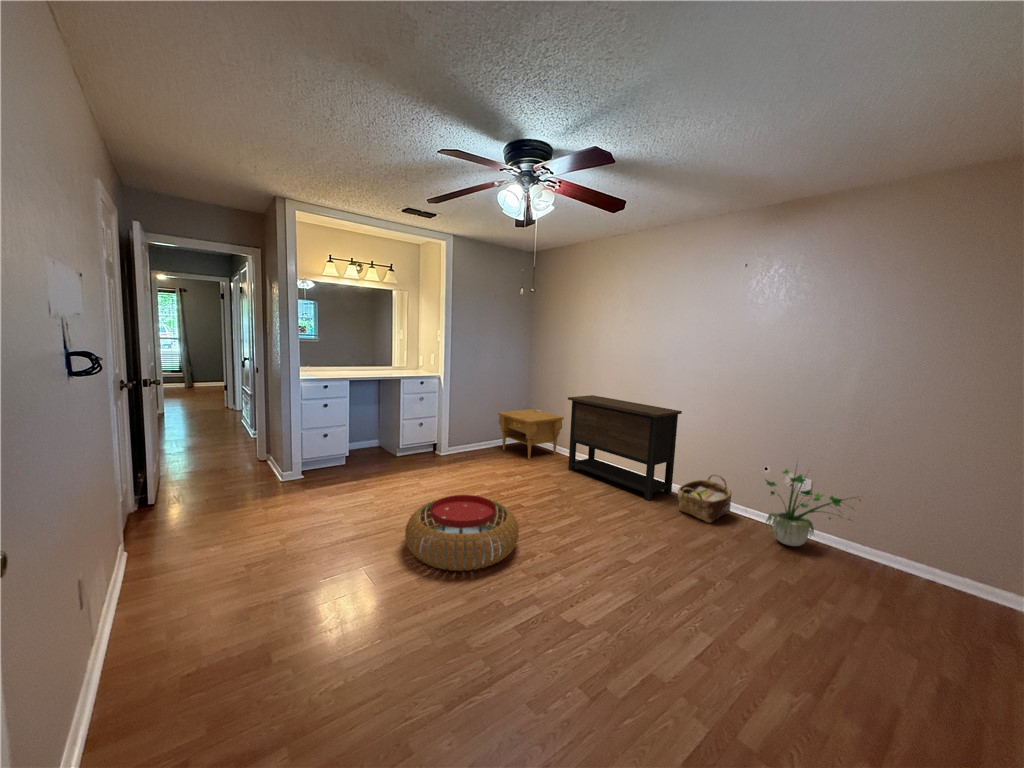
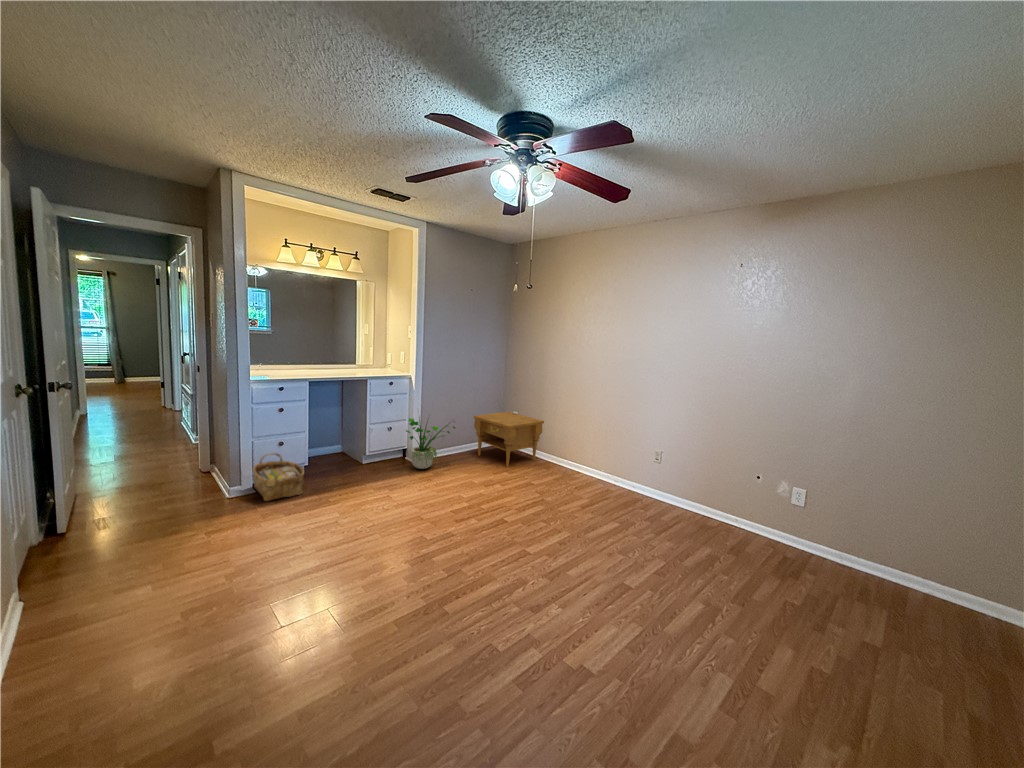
dresser: present [568,395,682,500] -> none [550,398,673,513]
potted plant: present [766,465,853,546] -> present [406,417,455,469]
woven basket: present [678,474,731,523] -> present [253,453,304,501]
pouf: present [405,495,519,571] -> none [377,515,507,607]

